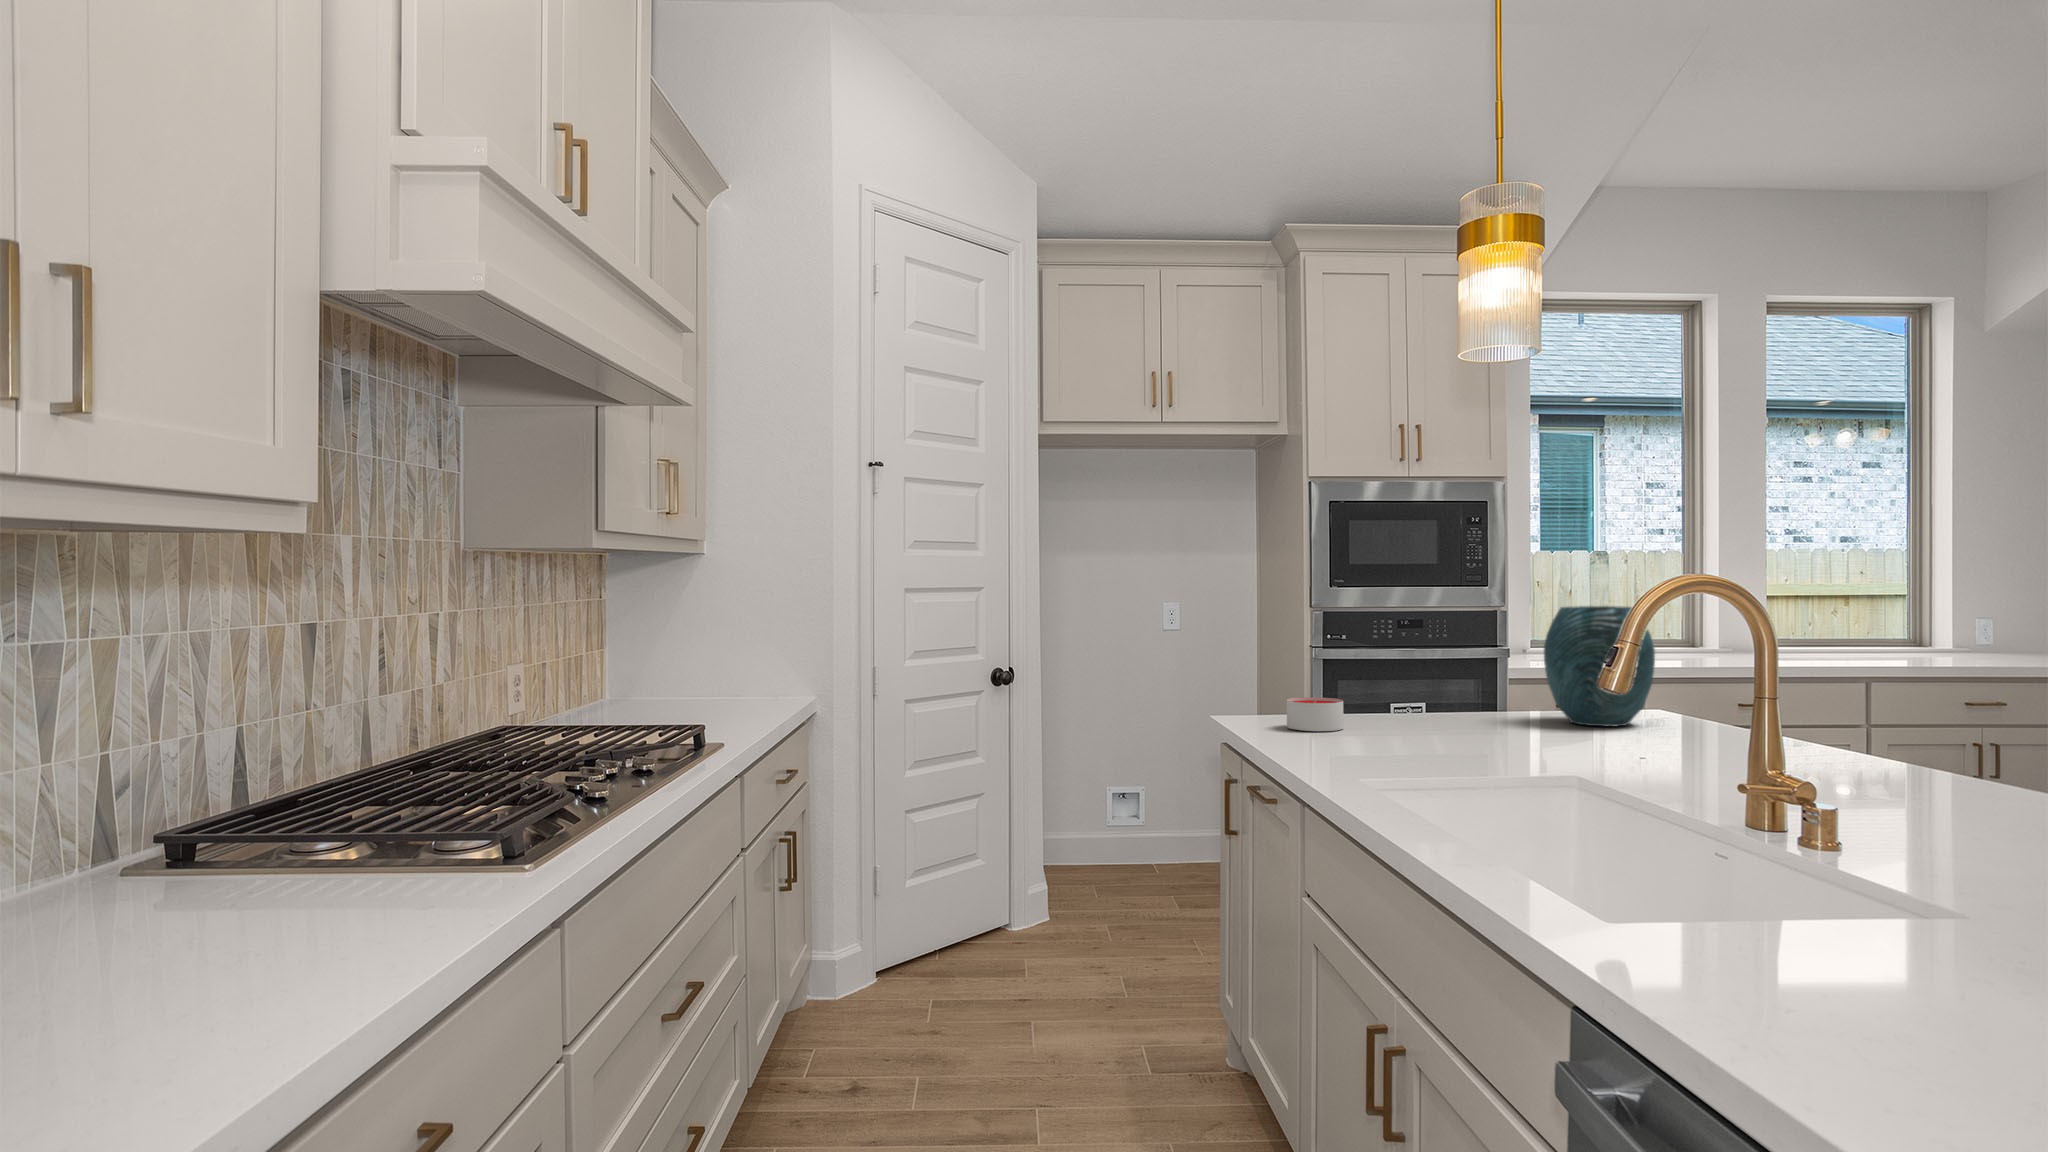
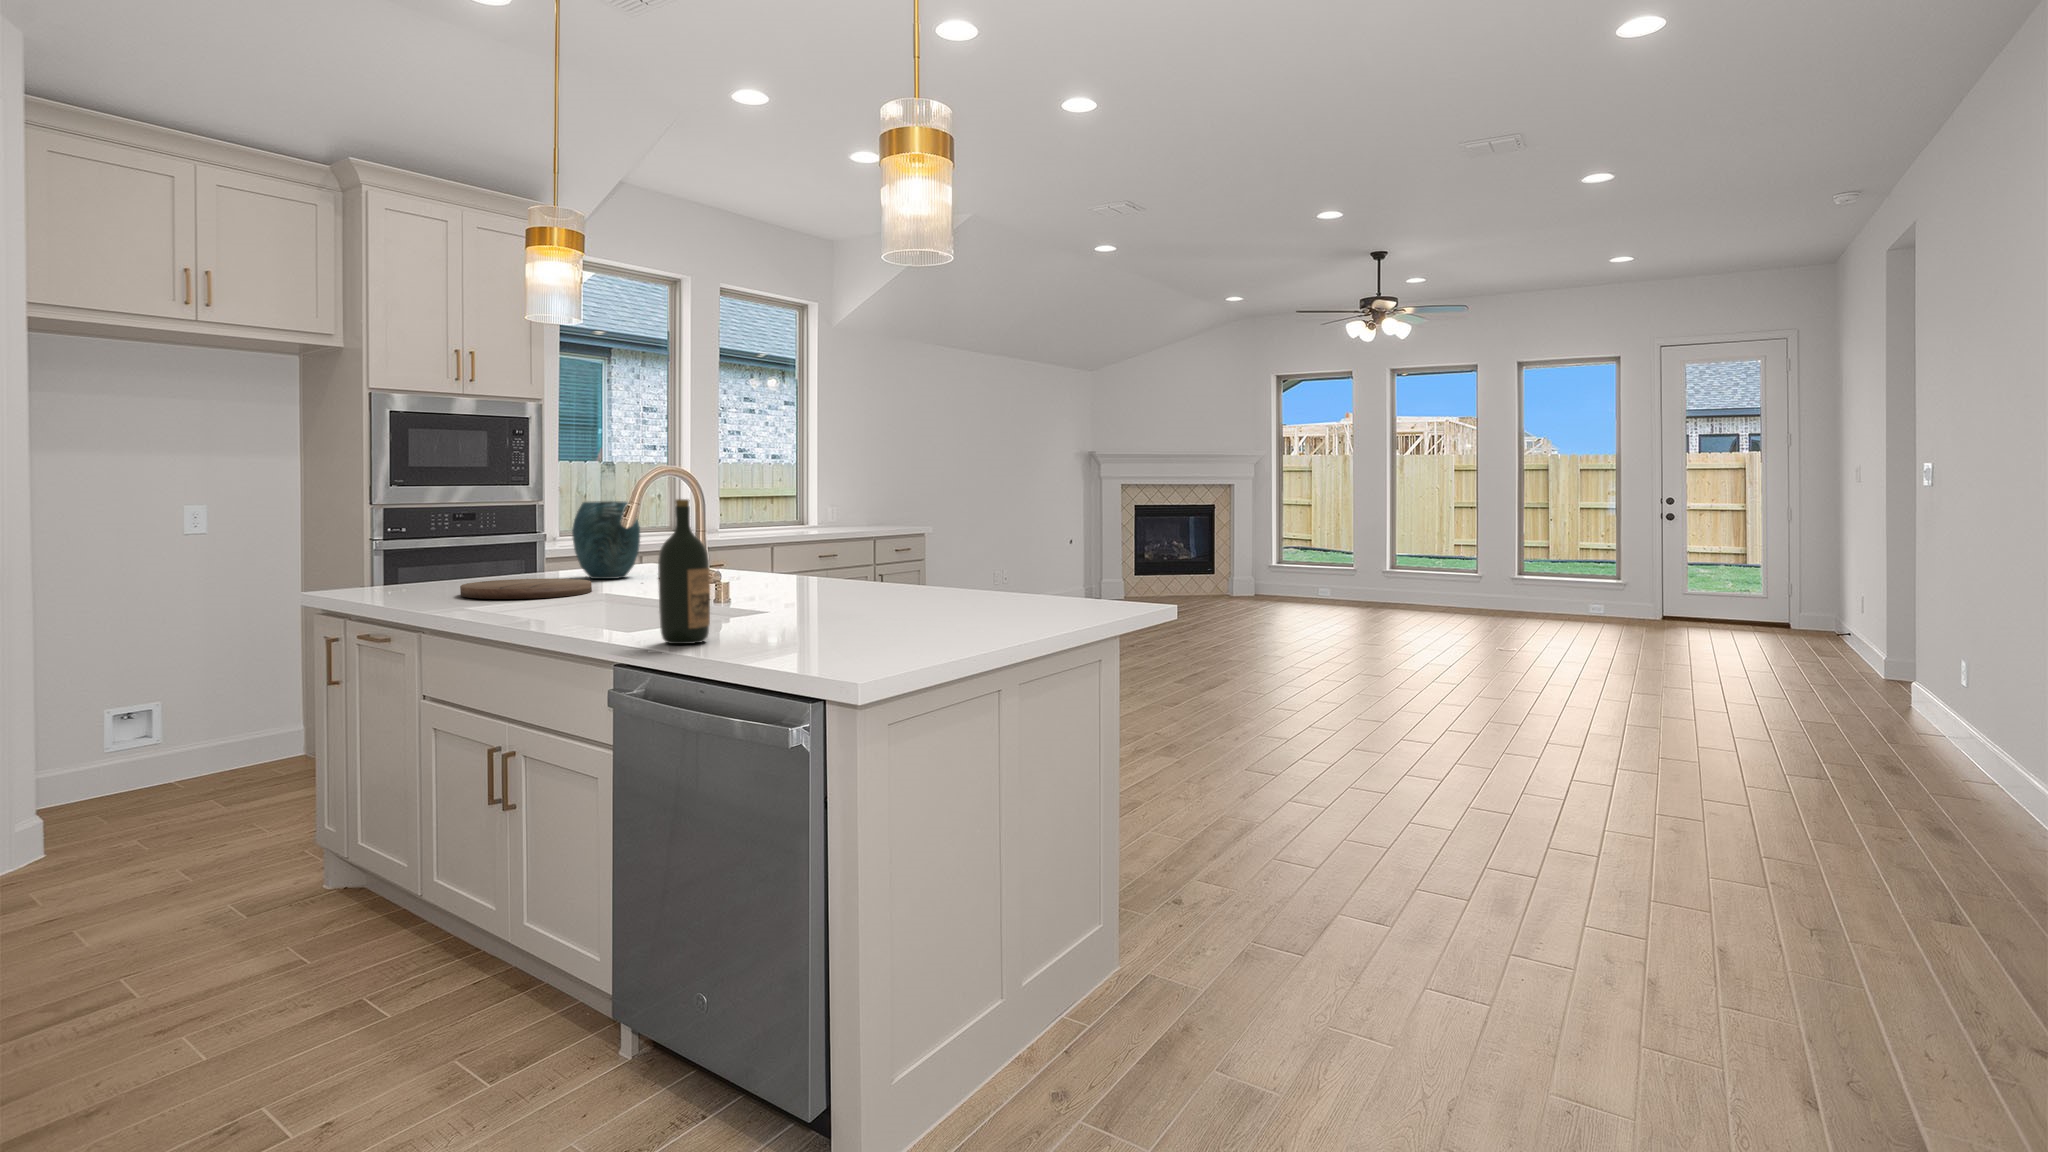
wine bottle: none [1750,610,1907,992] -> present [658,499,710,644]
candle: present [1287,697,1344,731] -> none [385,570,432,594]
cutting board: none [1375,720,1573,760] -> present [460,579,592,599]

